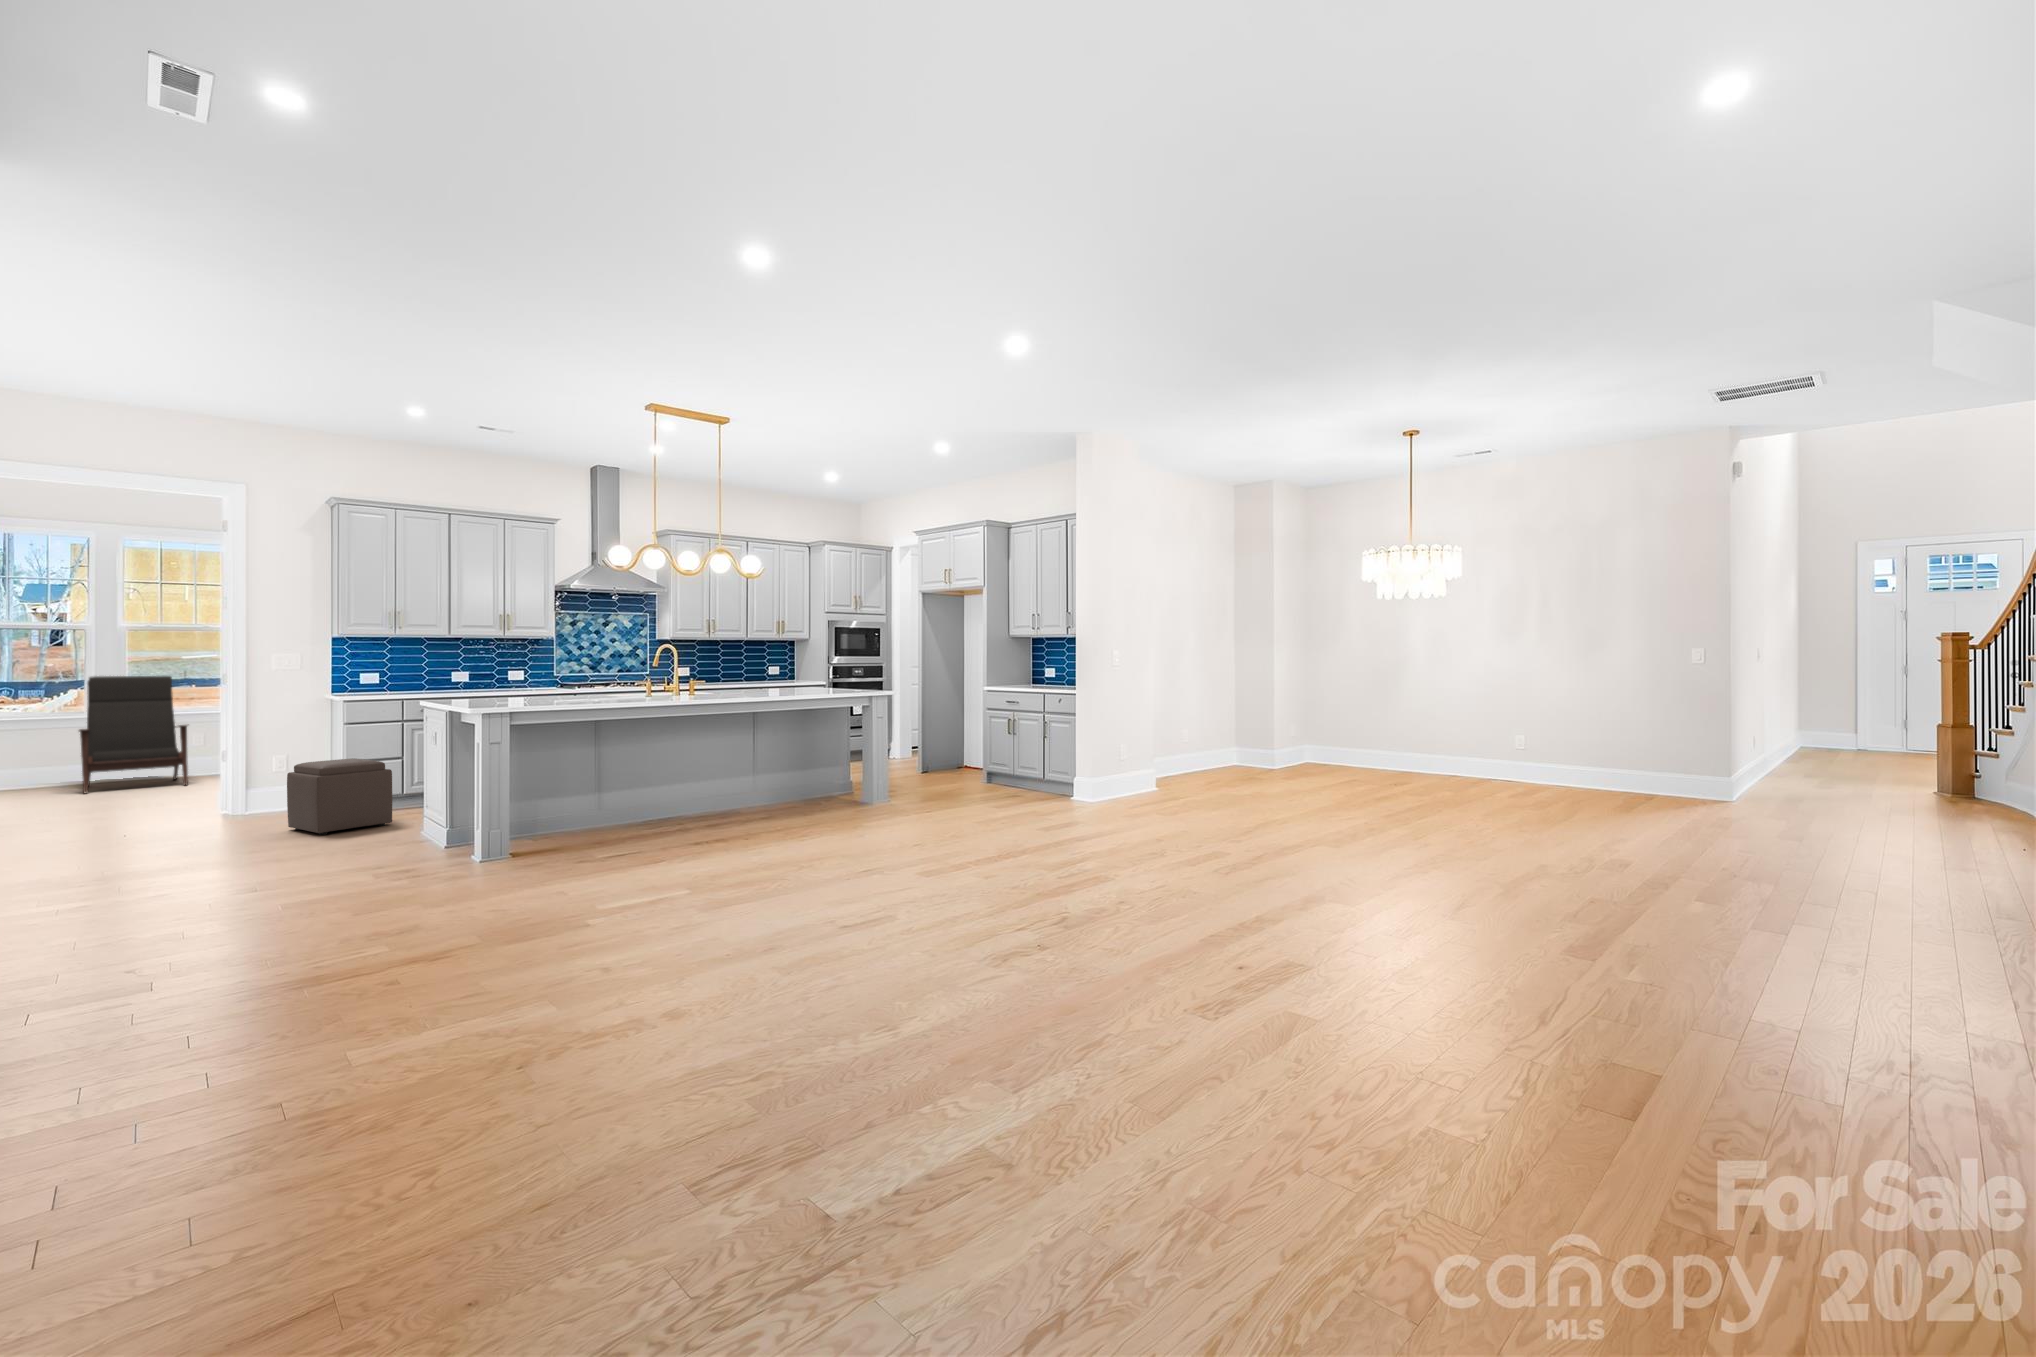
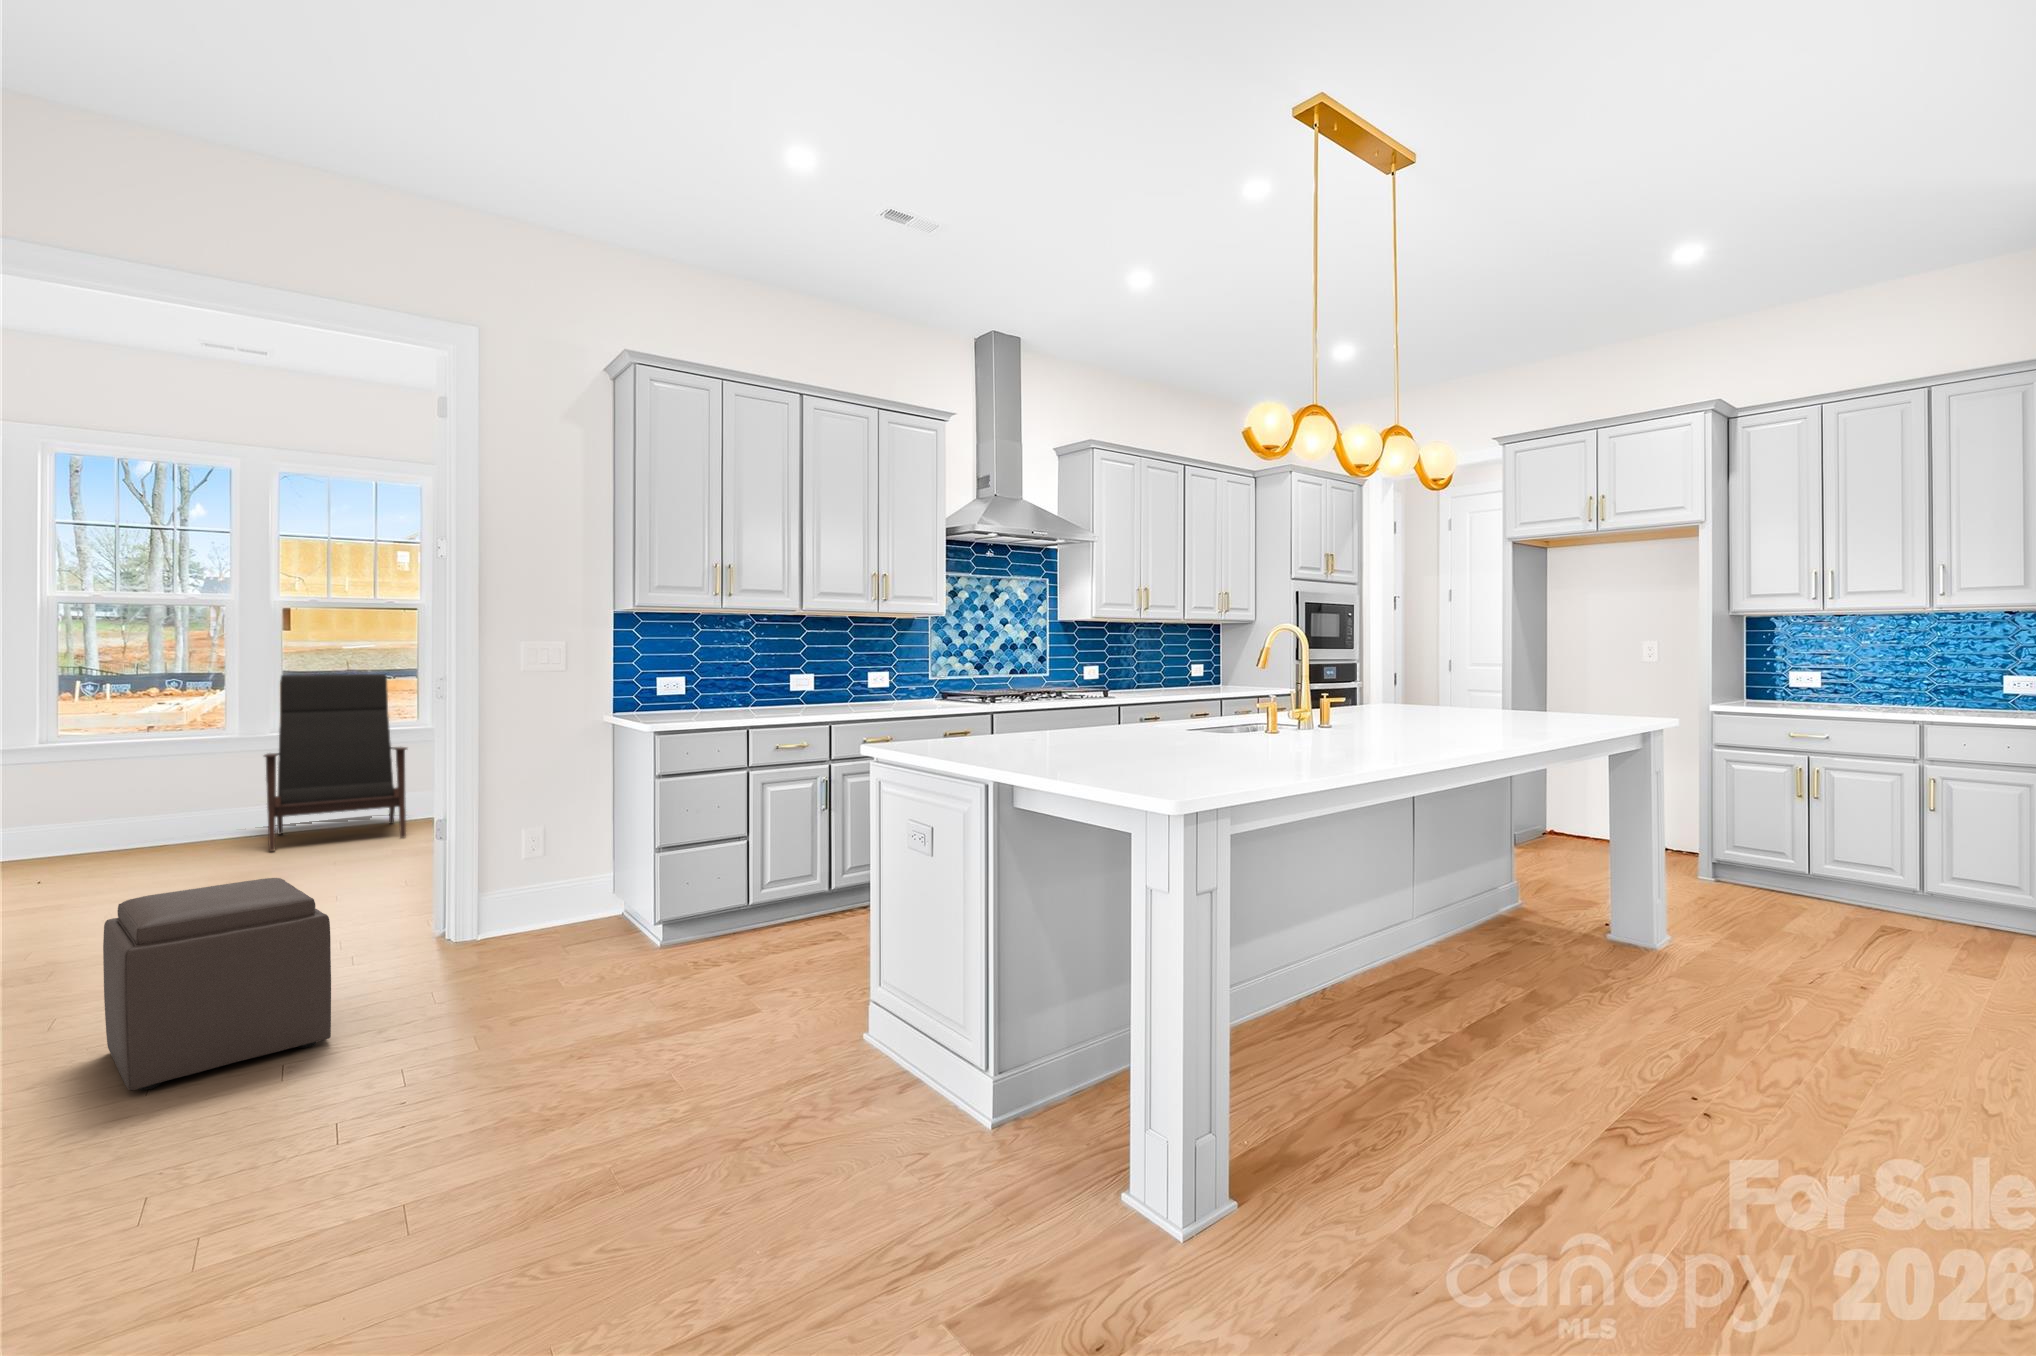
ottoman: present [287,758,392,835] -> present [103,878,331,1090]

